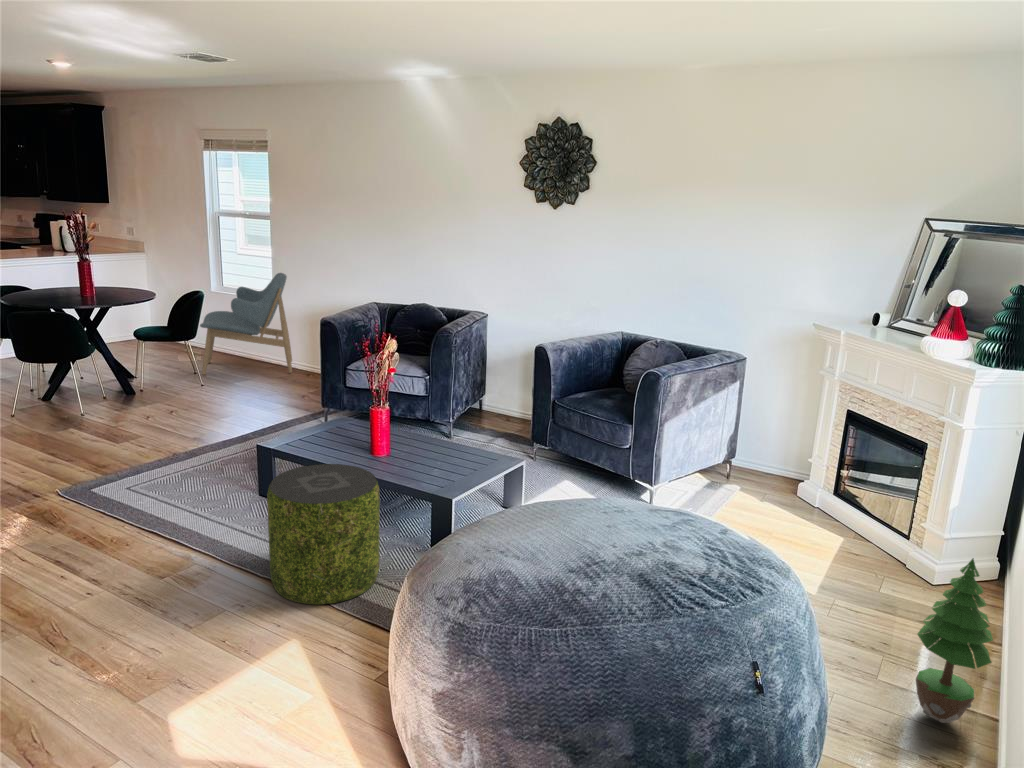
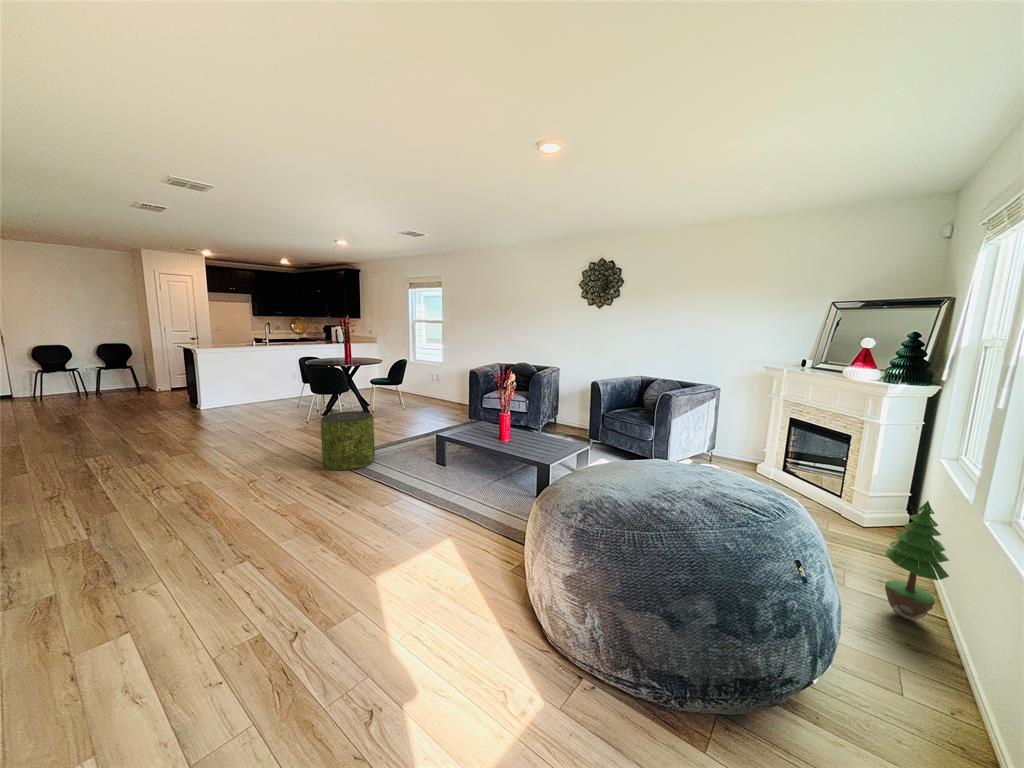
lounge chair: present [200,273,292,375] -> none [404,350,451,405]
pouf: present [267,464,380,604] -> present [321,411,375,470]

